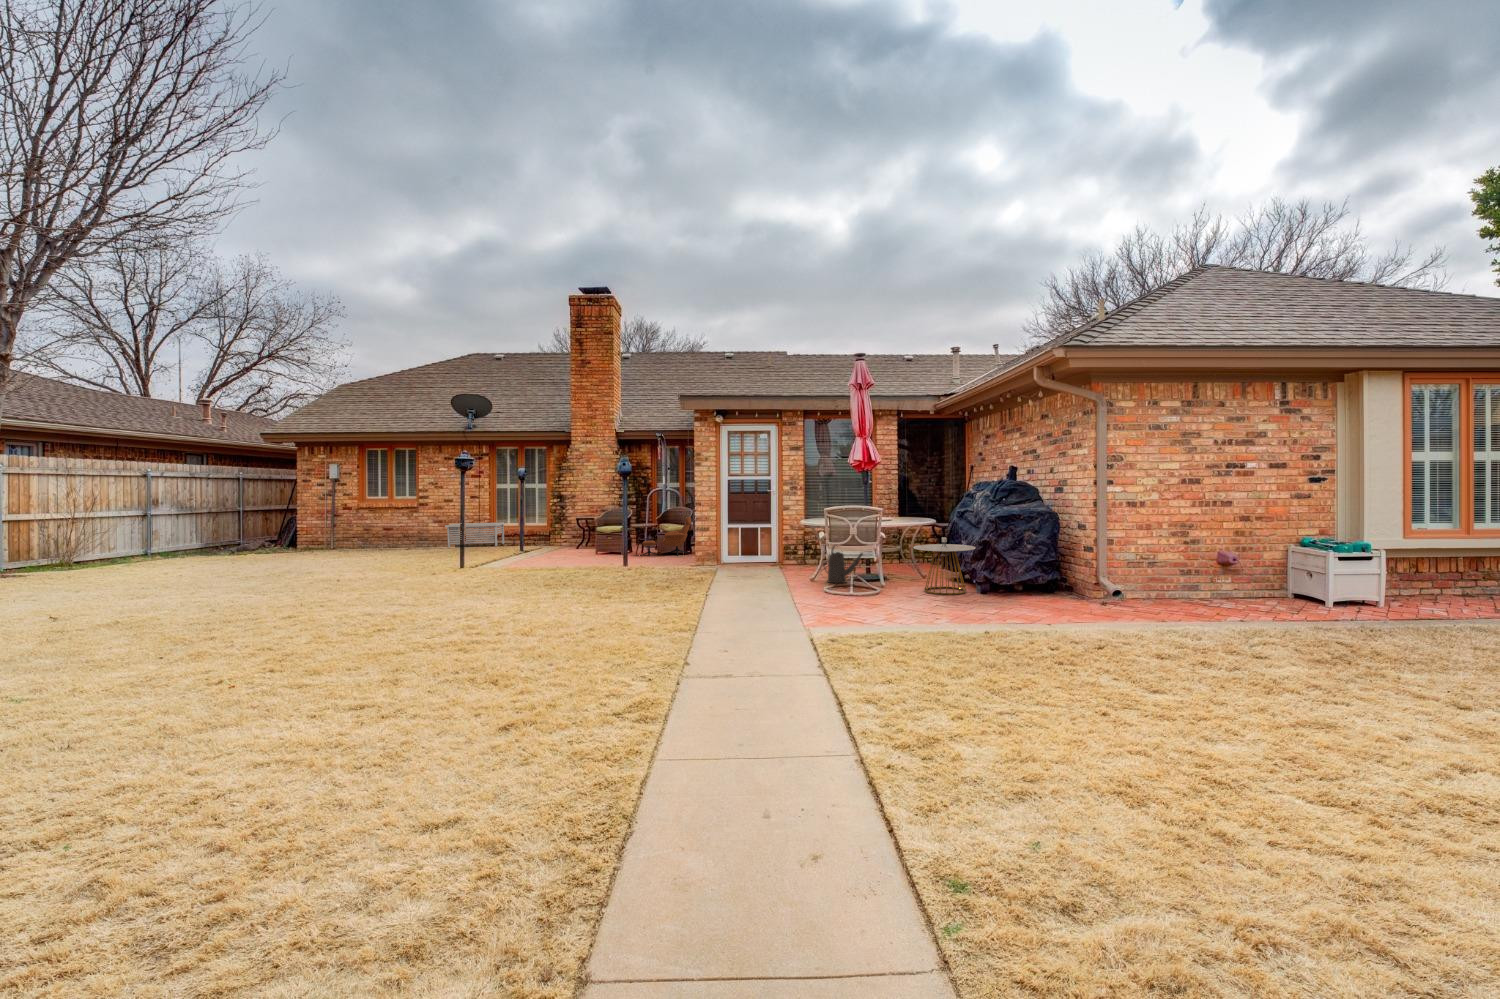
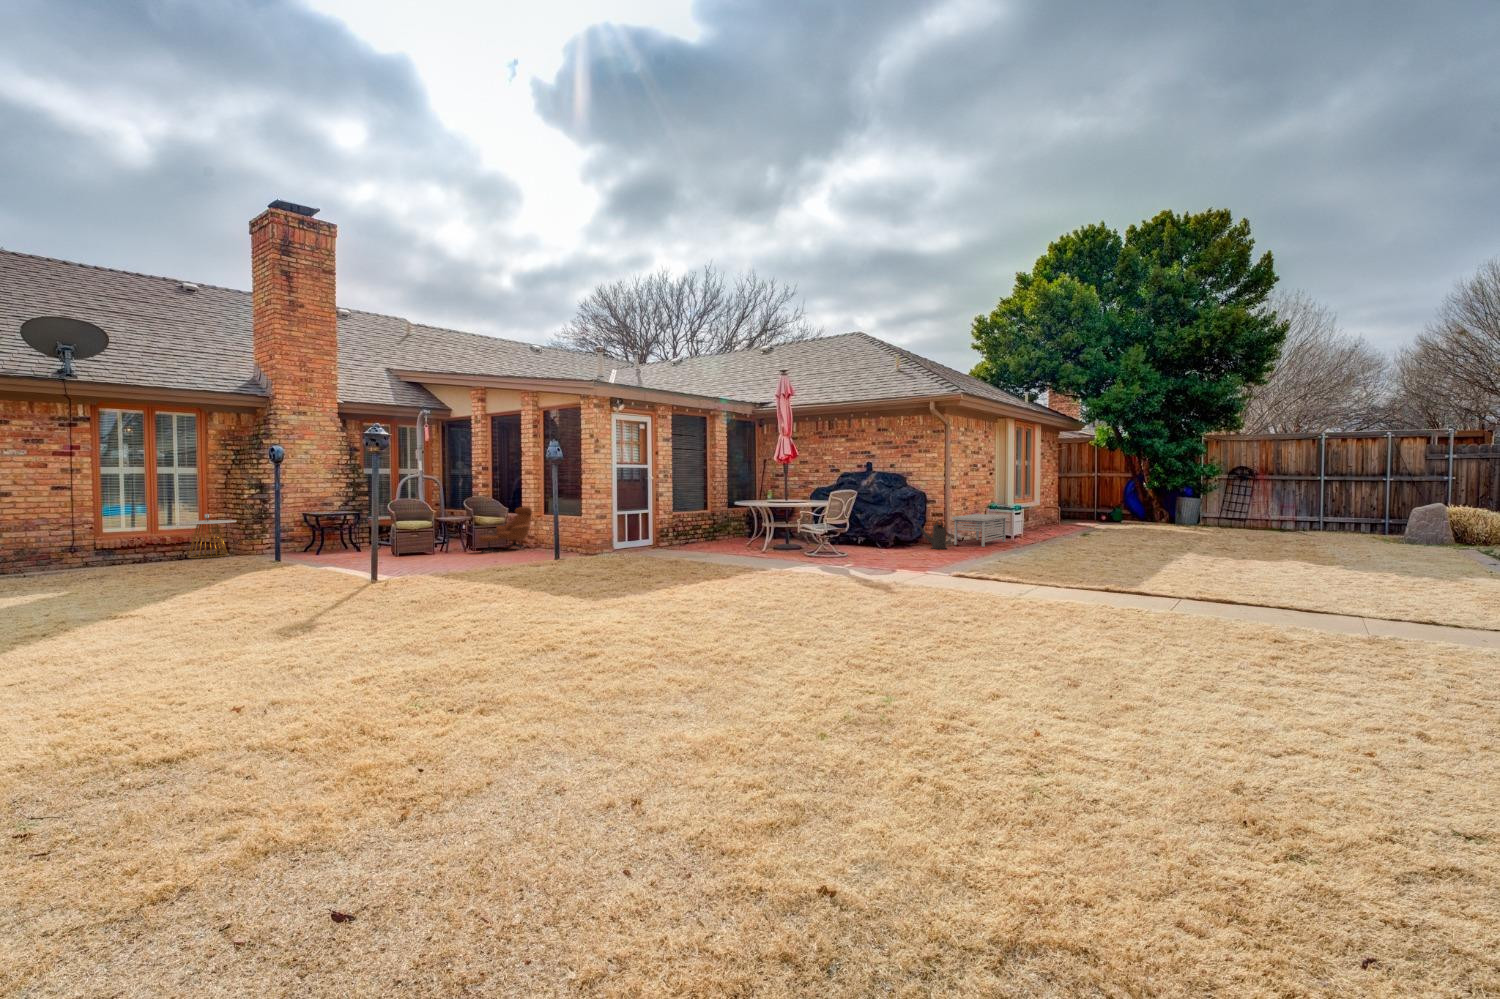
storage bench: present [445,522,505,547] -> present [952,514,1007,547]
side table: present [913,537,976,595] -> present [177,514,236,559]
watering can: present [824,545,863,583] -> present [917,519,950,549]

